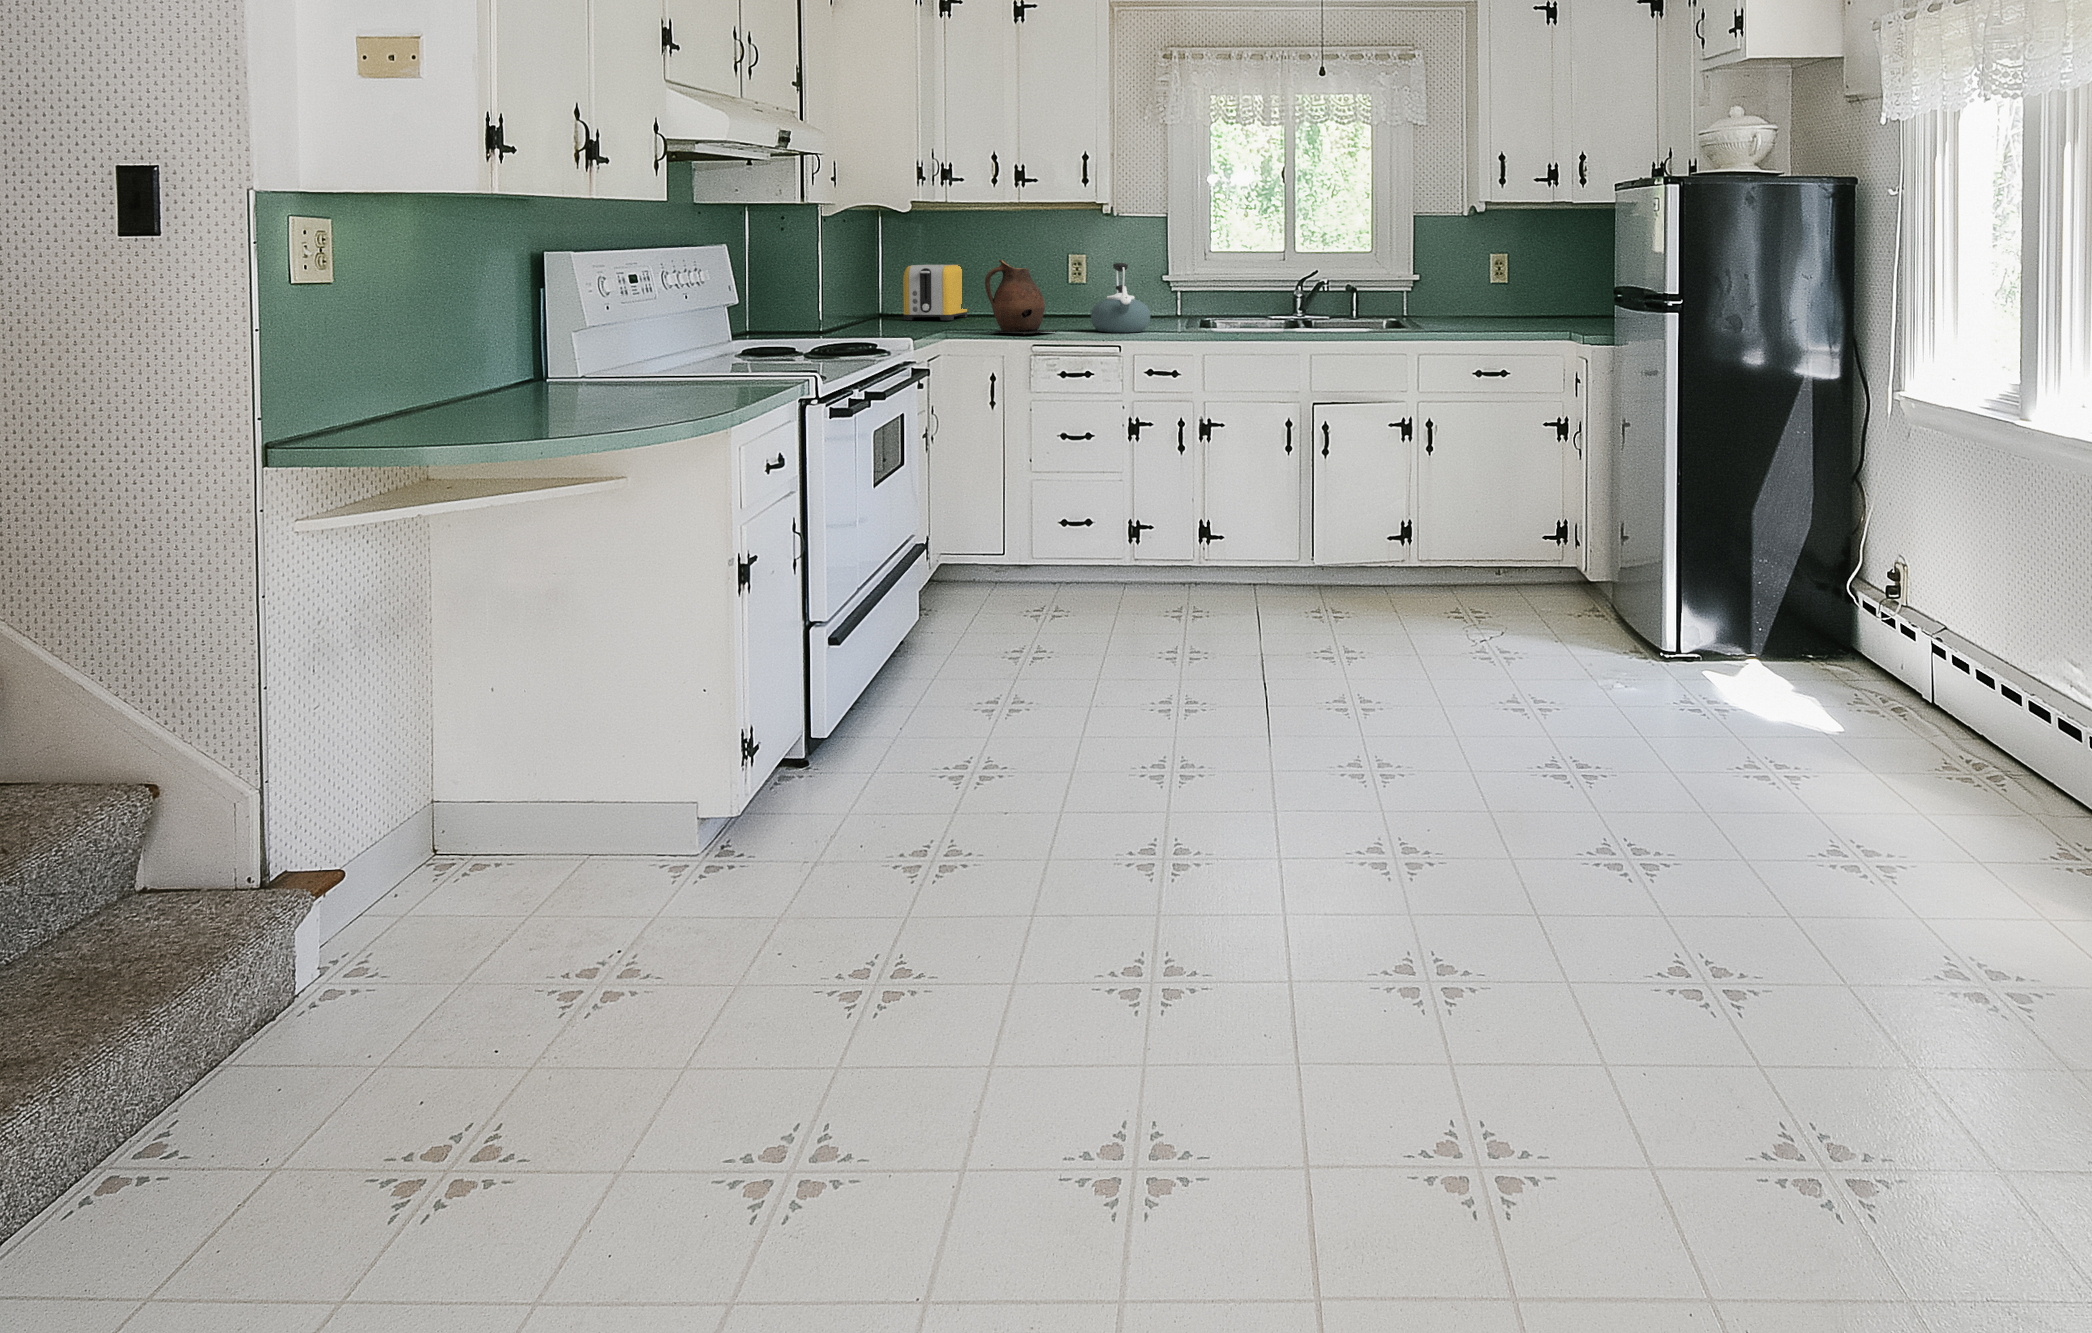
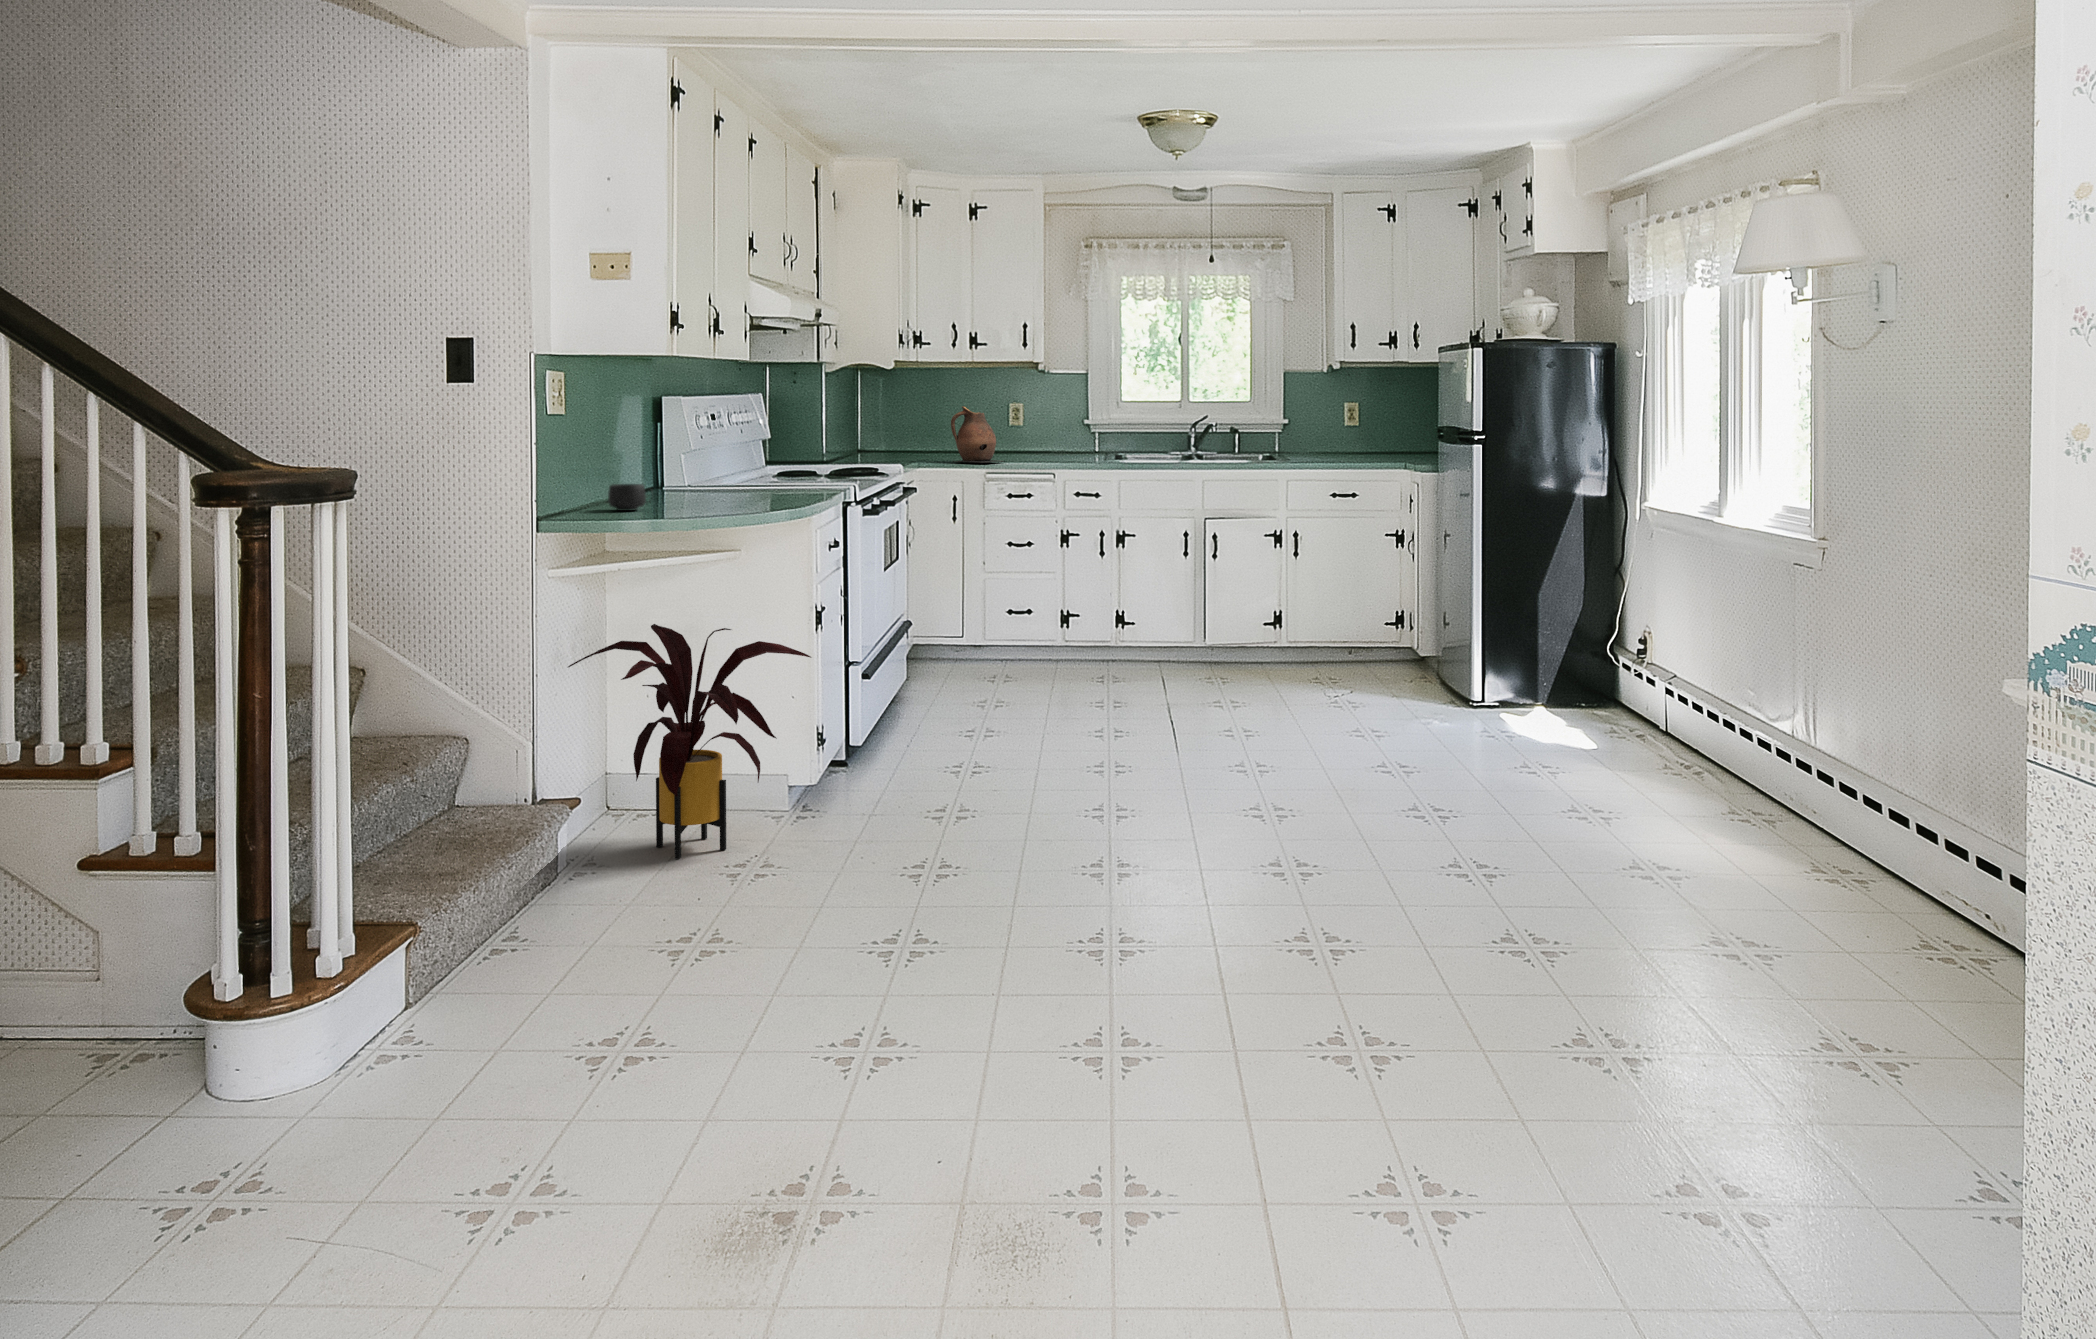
kettle: present [1091,263,1150,333] -> none [1030,409,1076,463]
toaster: present [903,265,967,320] -> none [882,411,929,454]
mug: none [400,385,473,428] -> present [608,484,652,511]
house plant: none [326,597,717,969] -> present [568,624,811,859]

